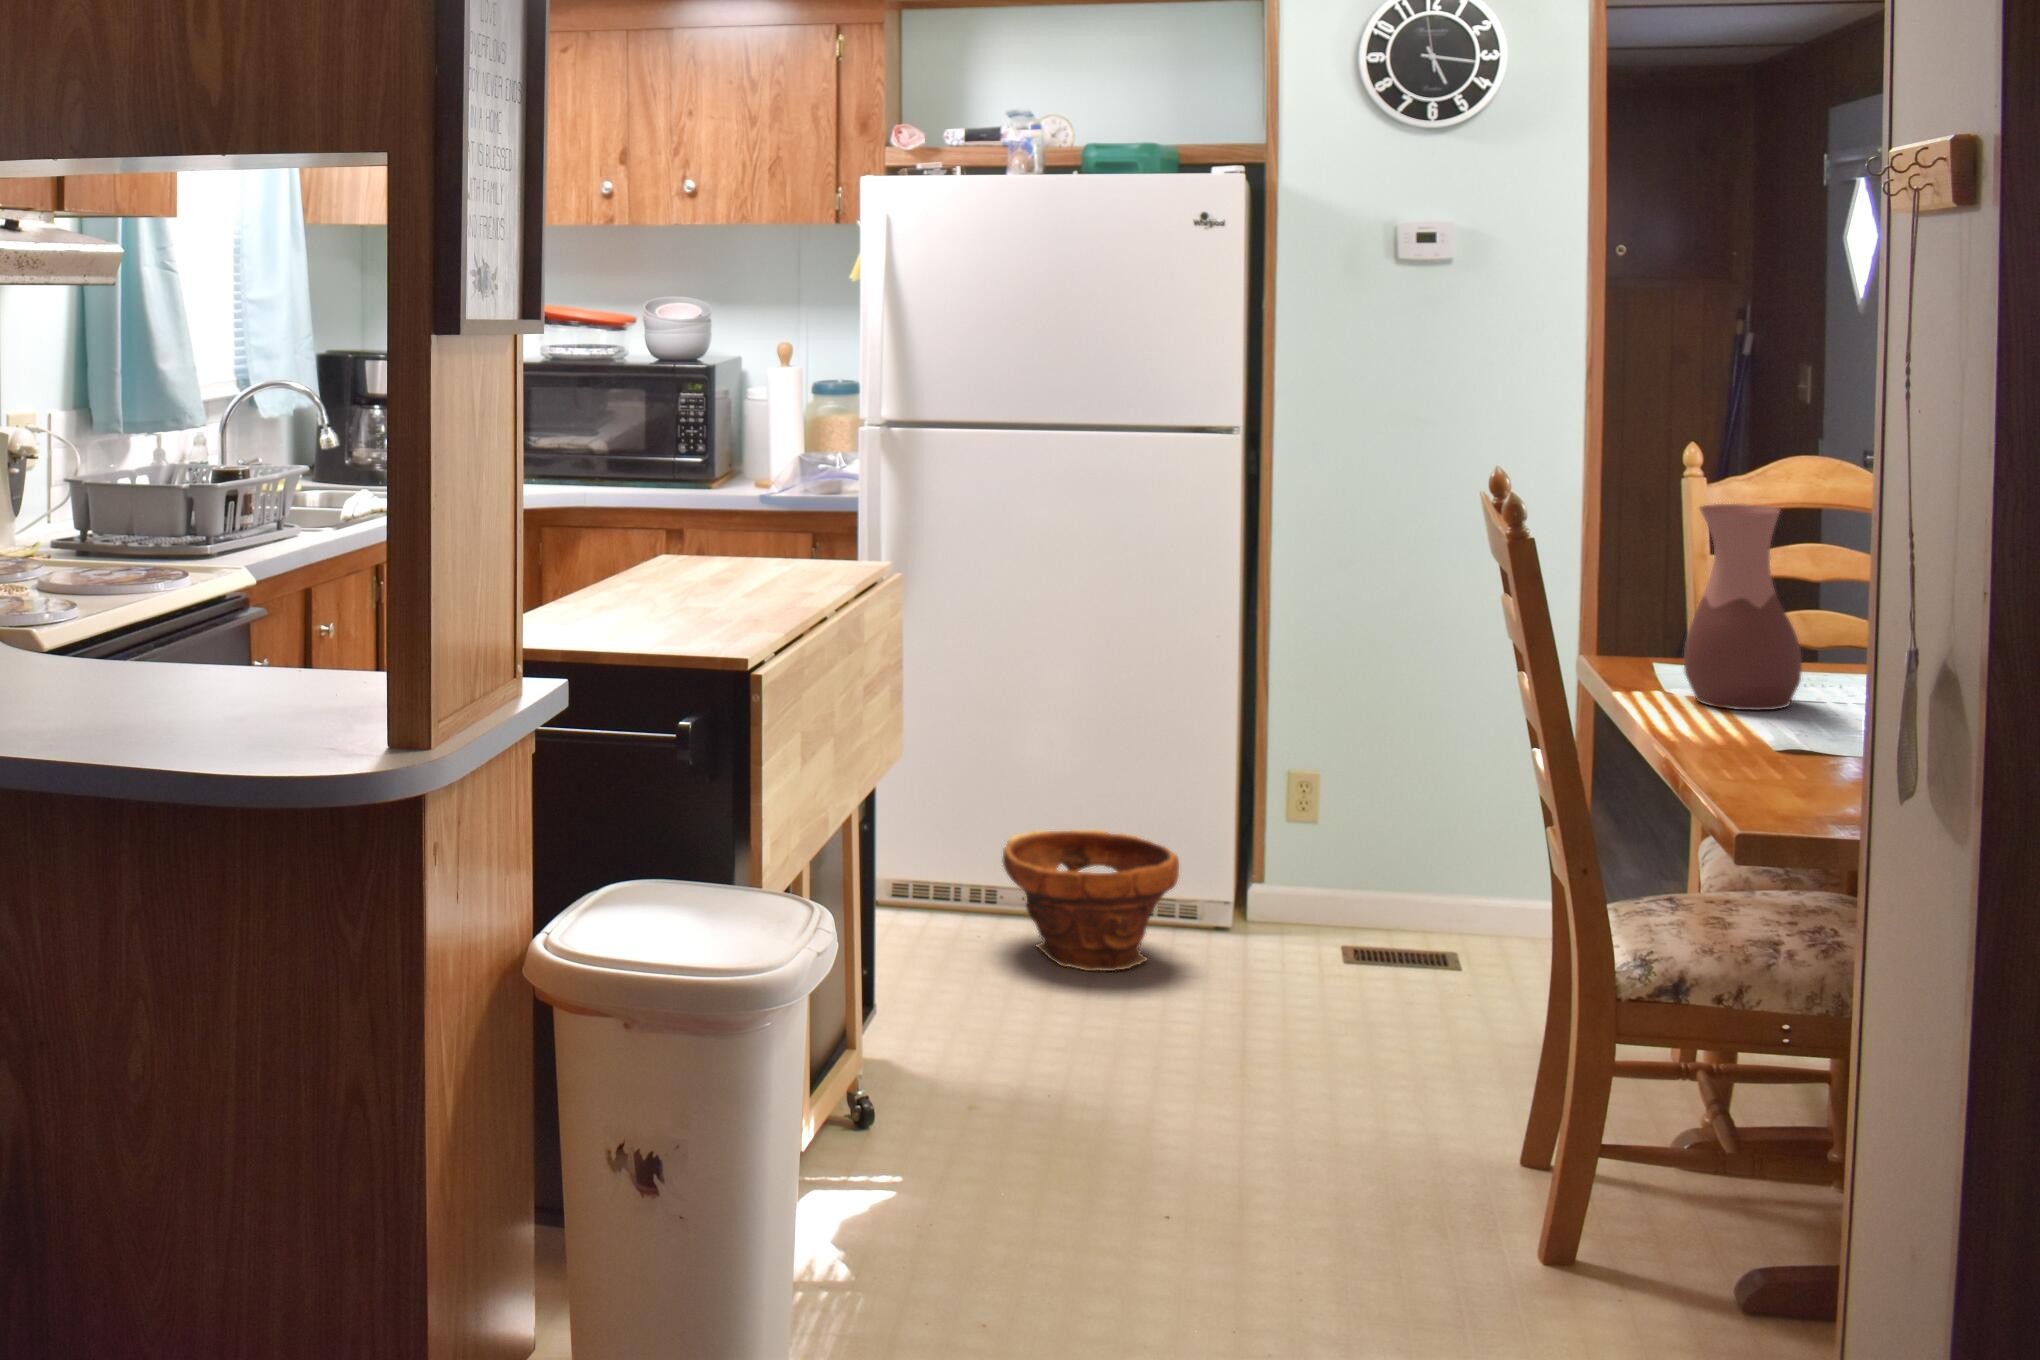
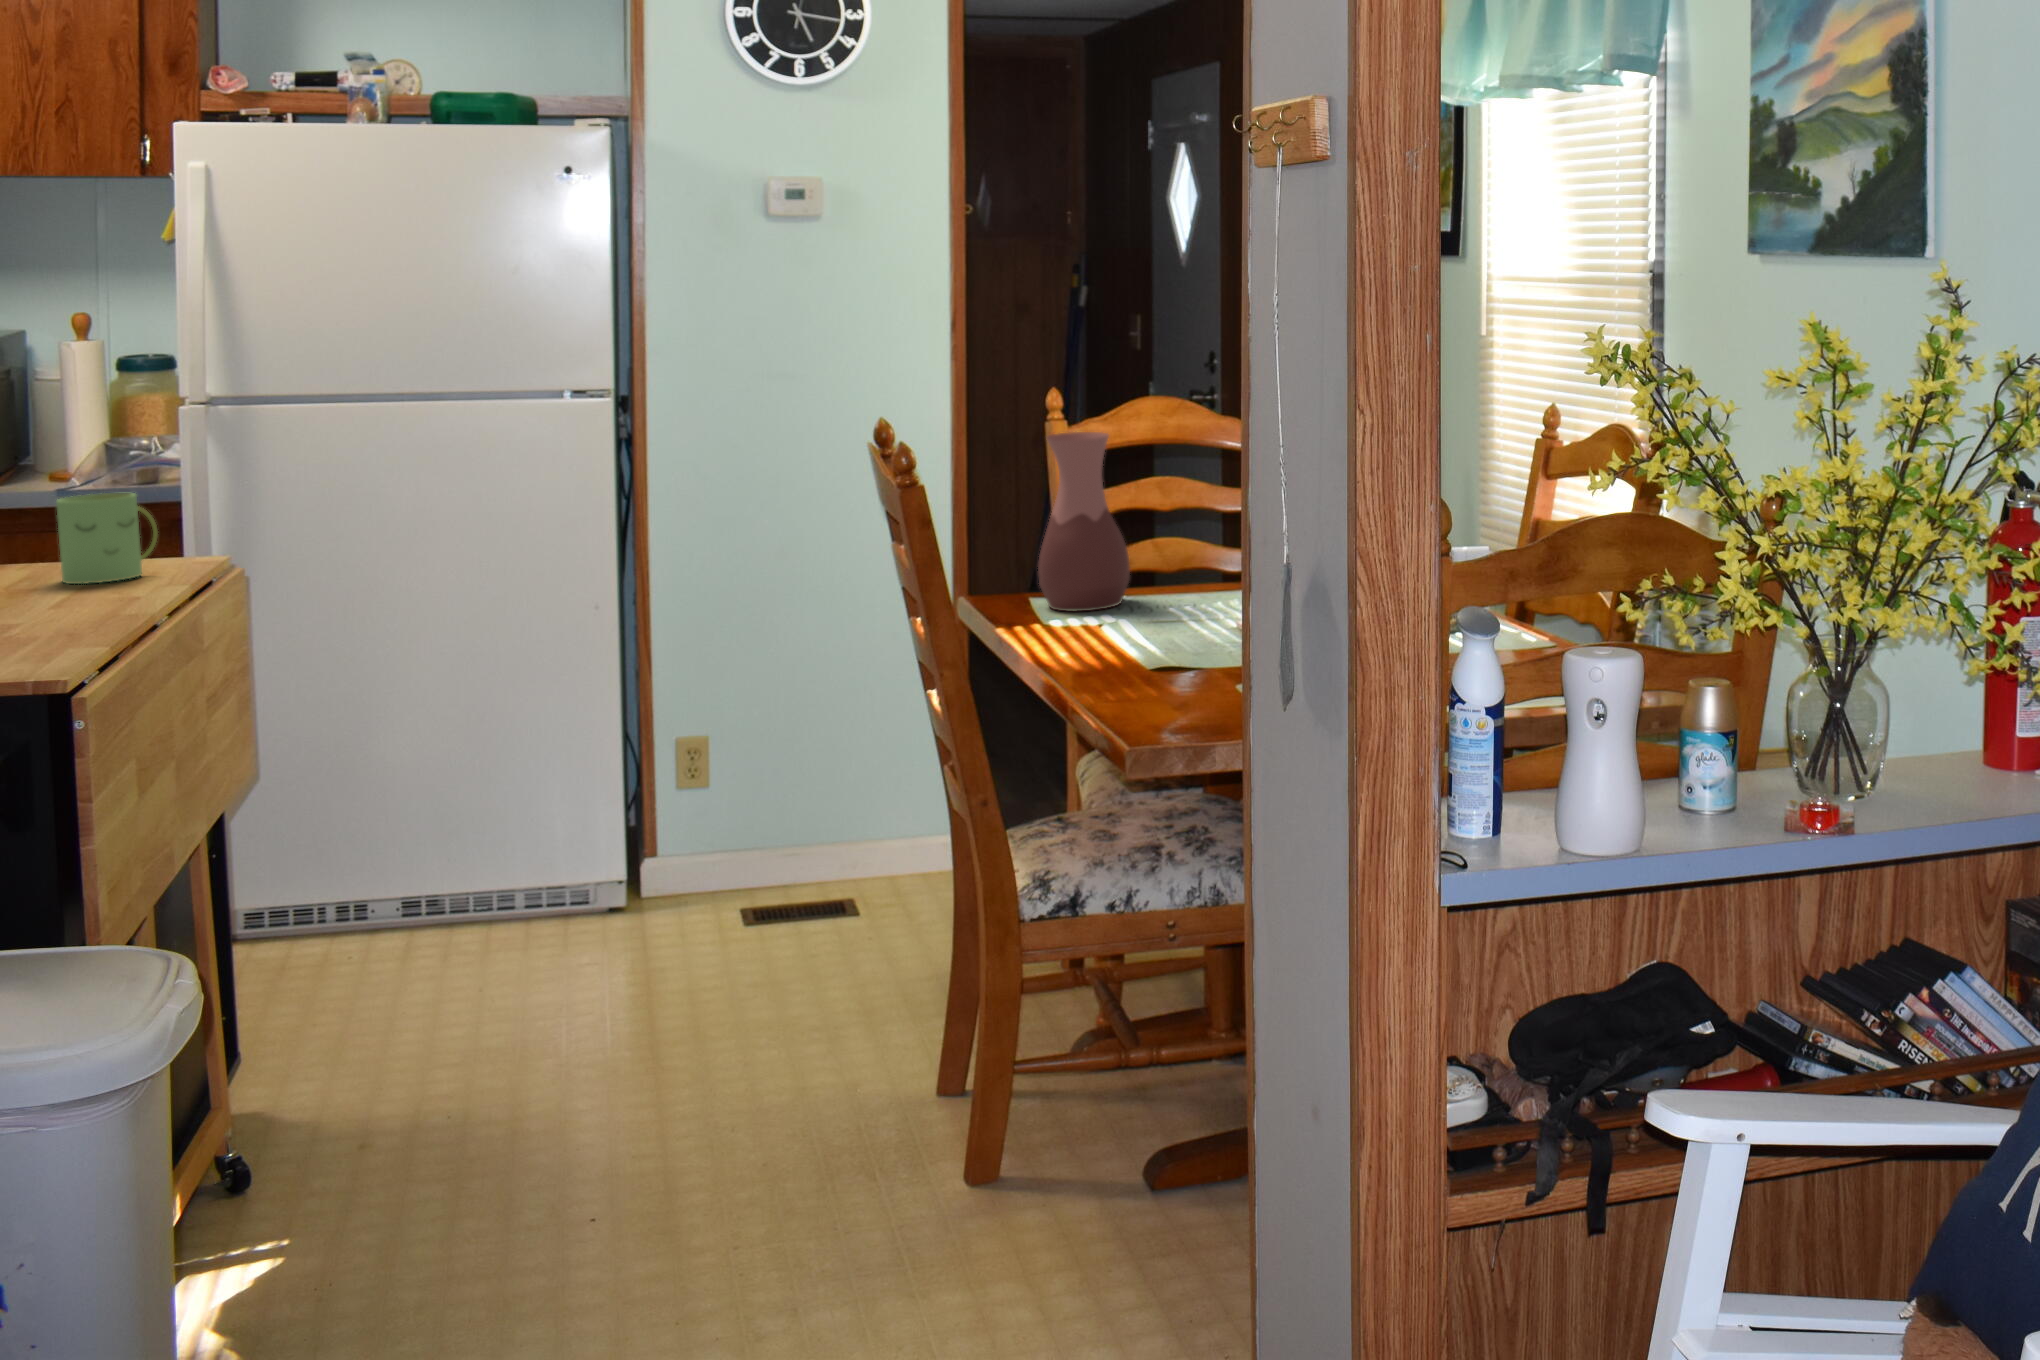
mug: none [757,498,832,575] -> present [56,493,158,584]
planter: present [1002,830,1179,971] -> none [379,823,579,974]

